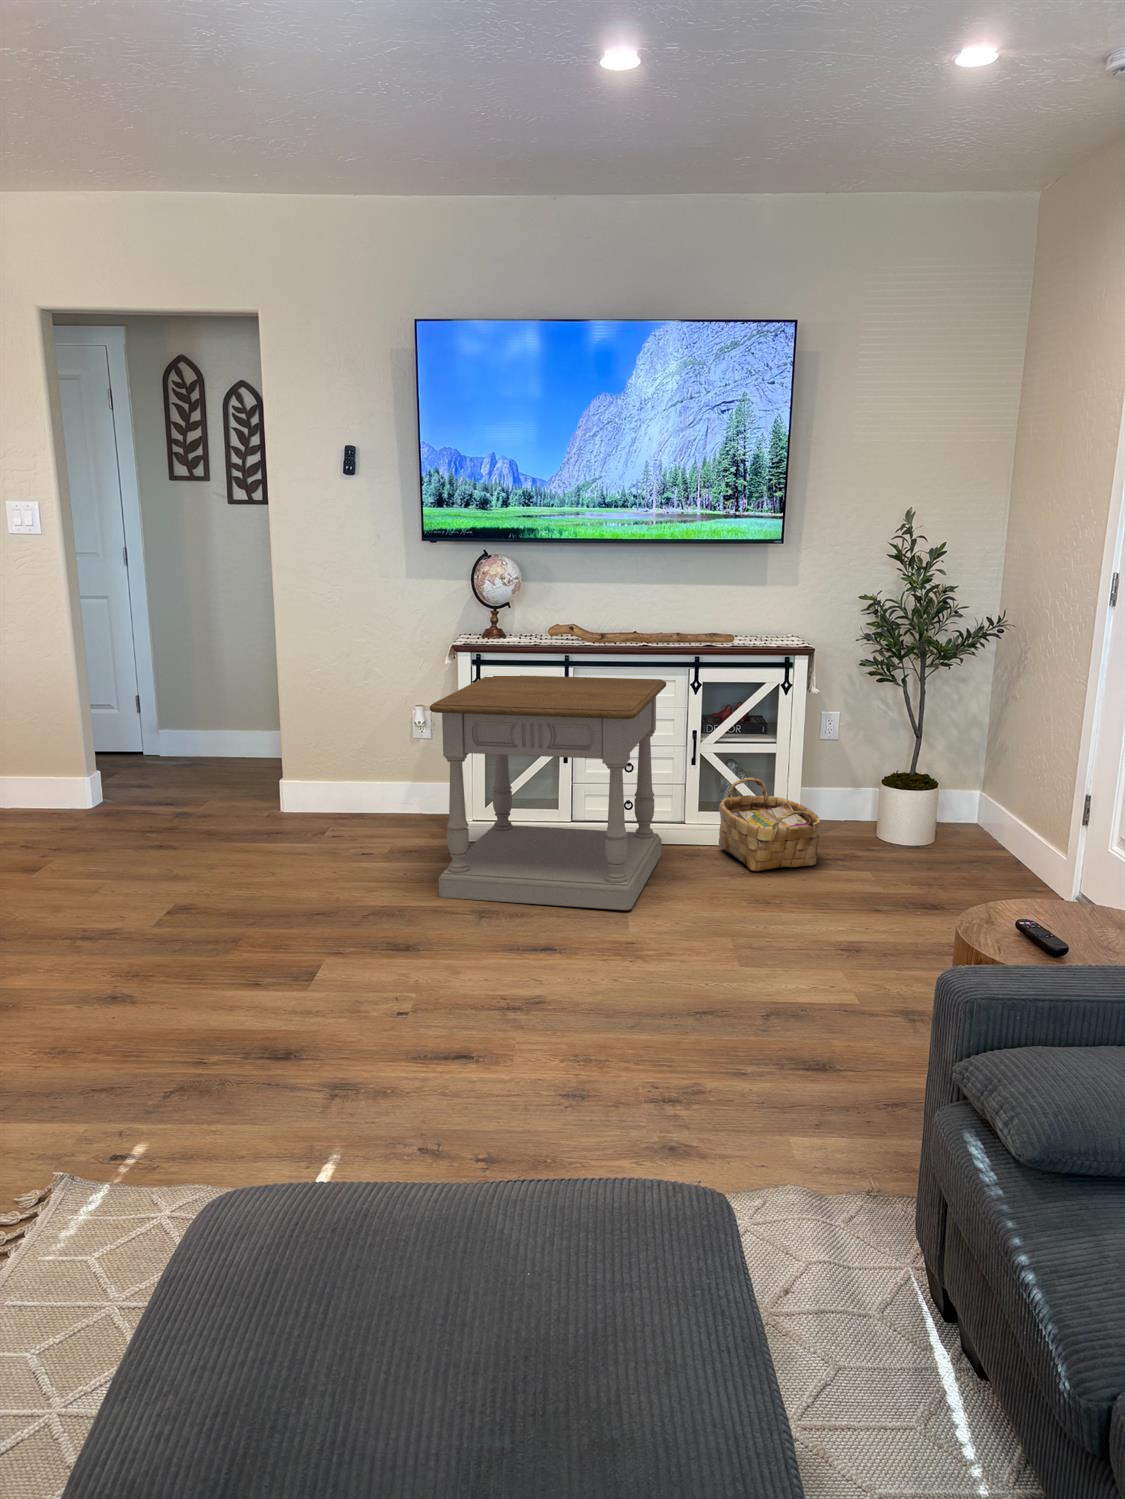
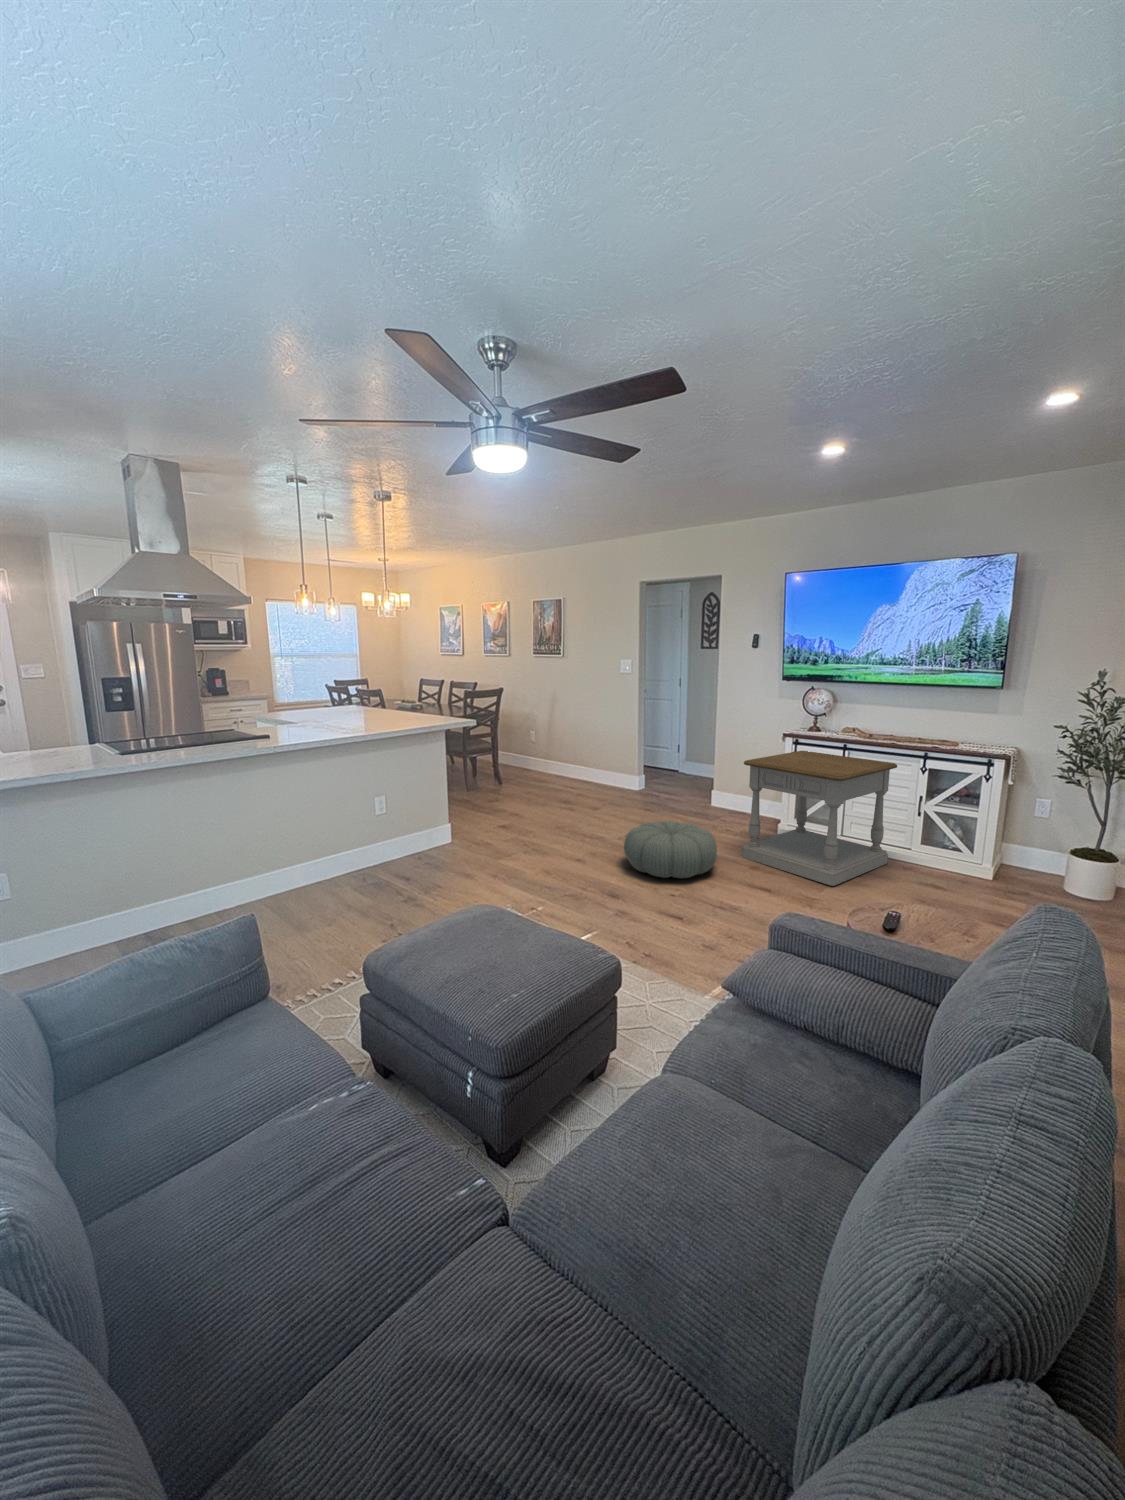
woven basket: present [719,777,821,871] -> none [928,829,995,891]
pouf: none [231,850,432,972] -> present [624,821,717,878]

